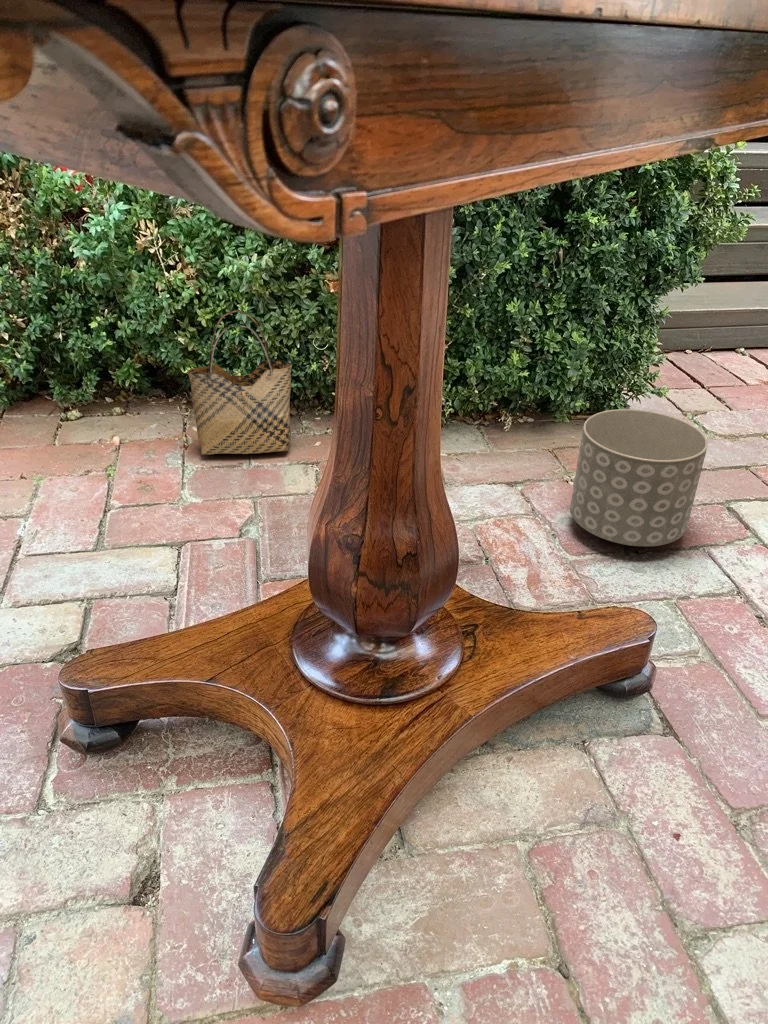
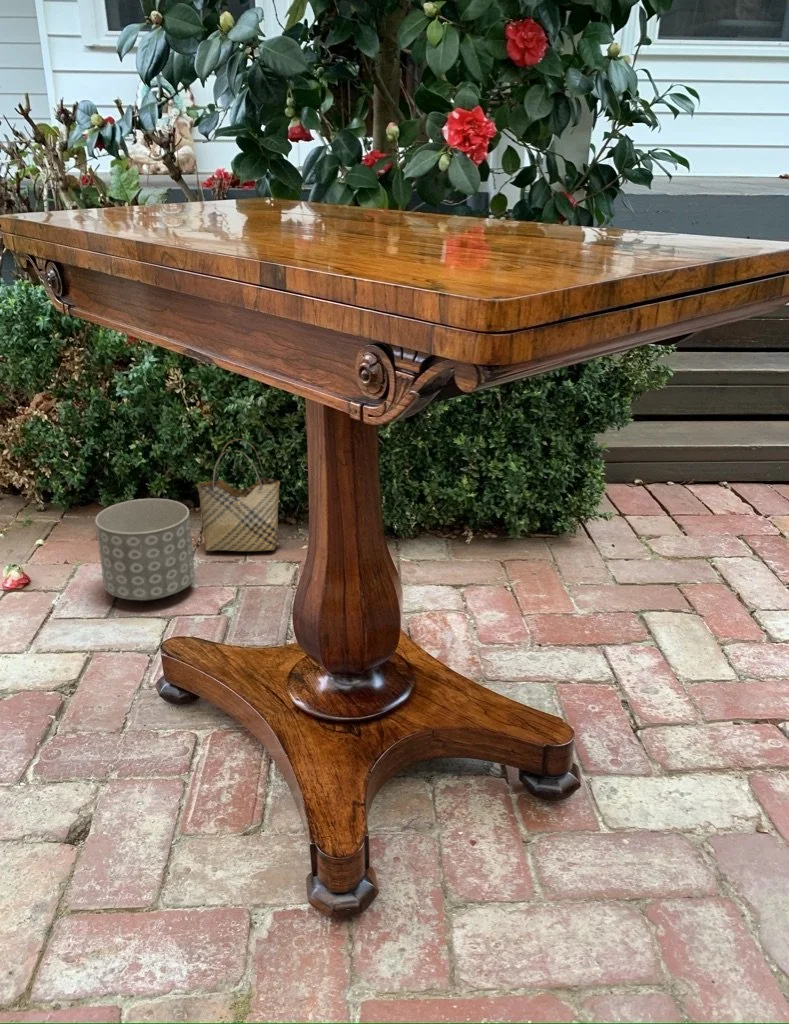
planter: present [570,409,708,547] -> present [95,499,195,601]

